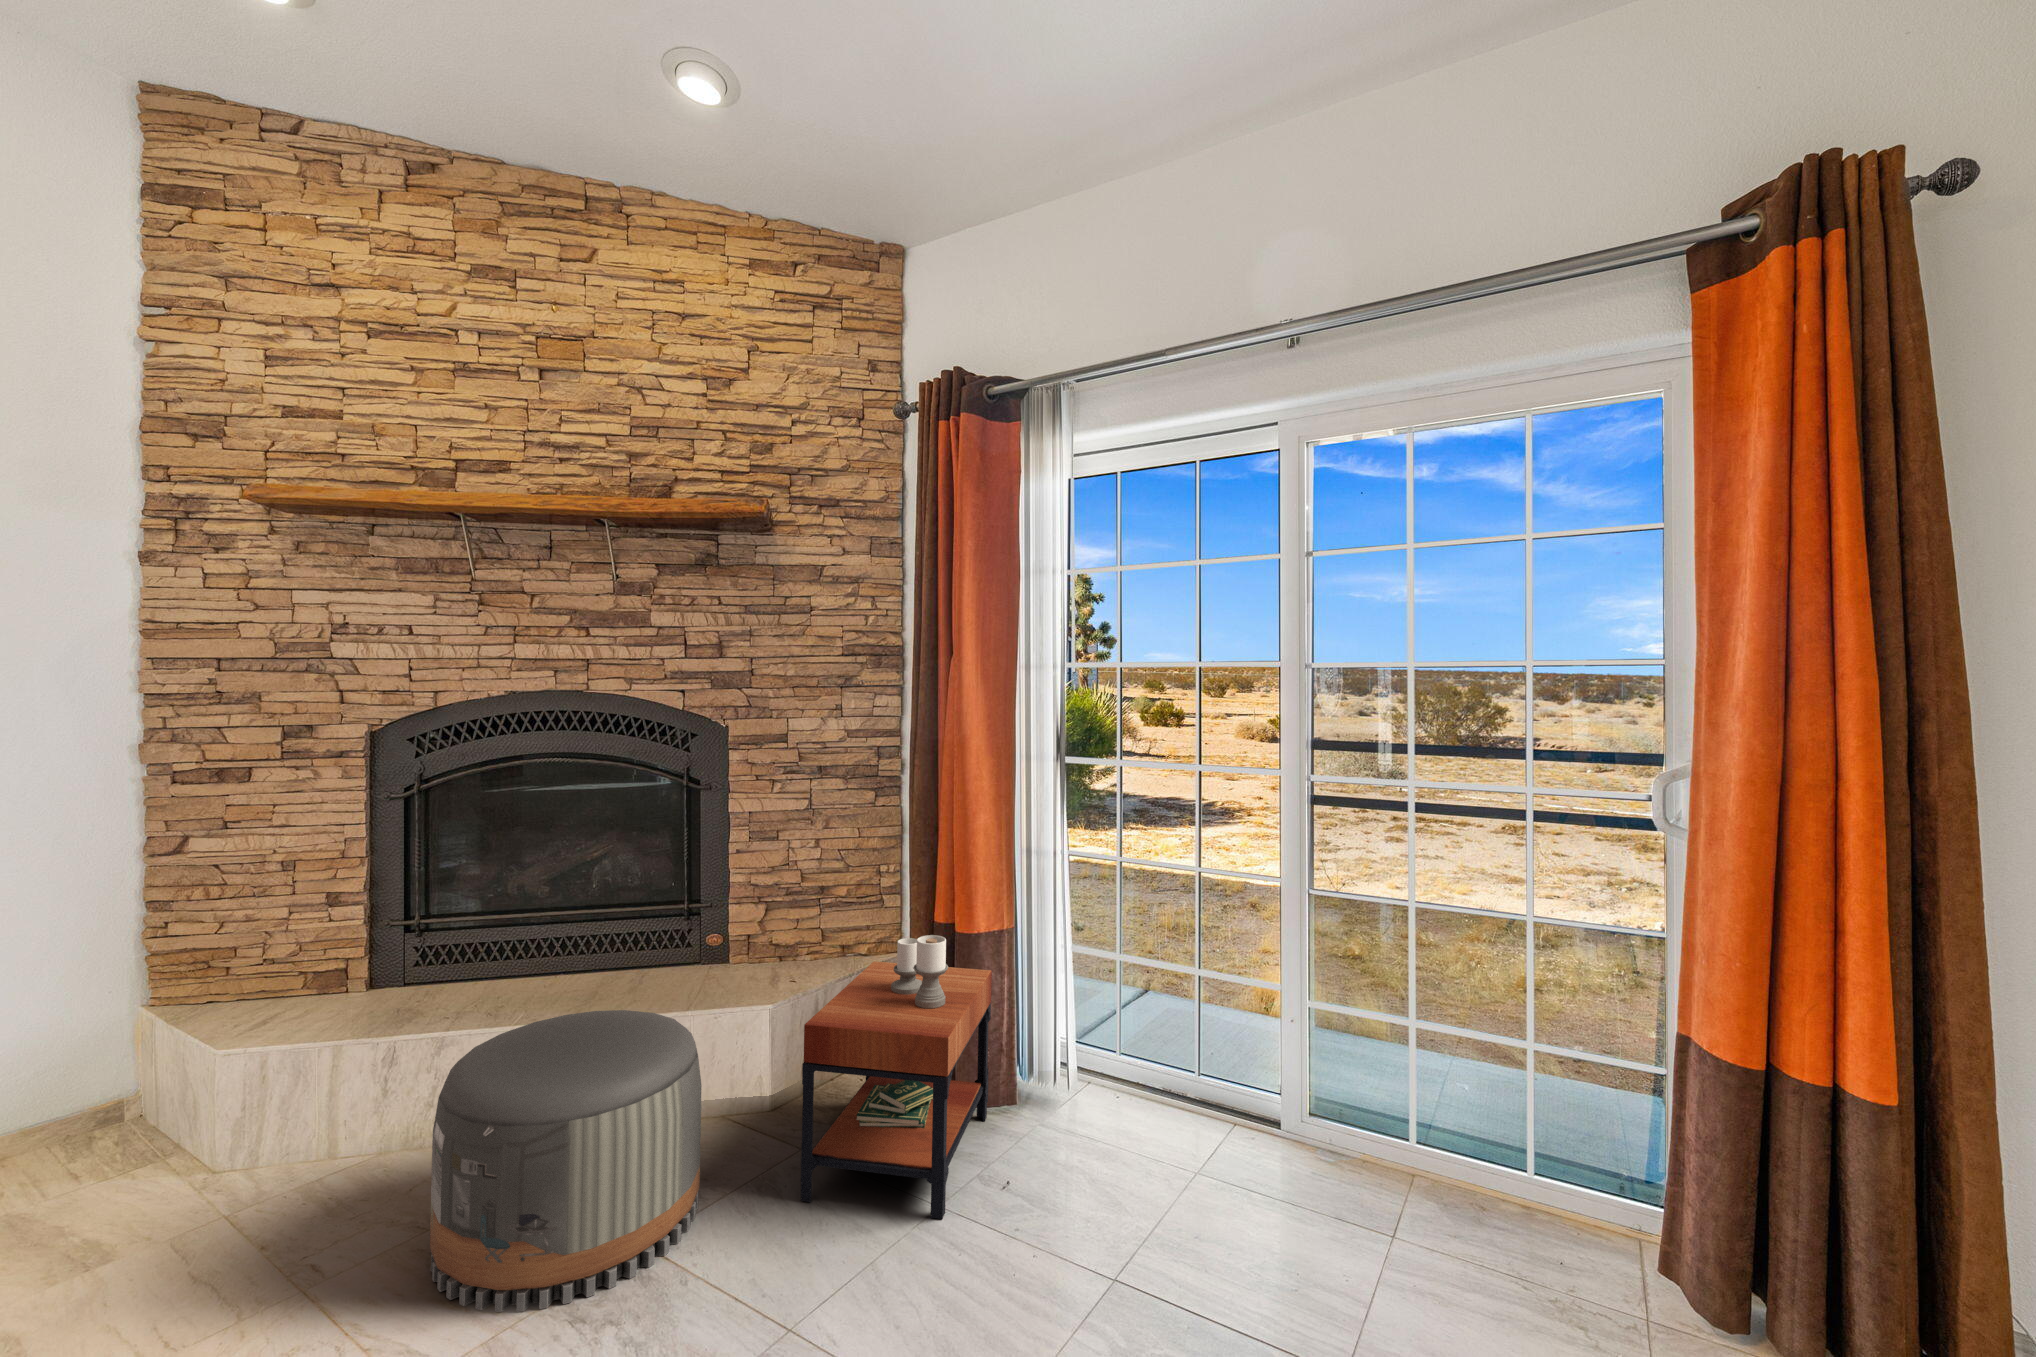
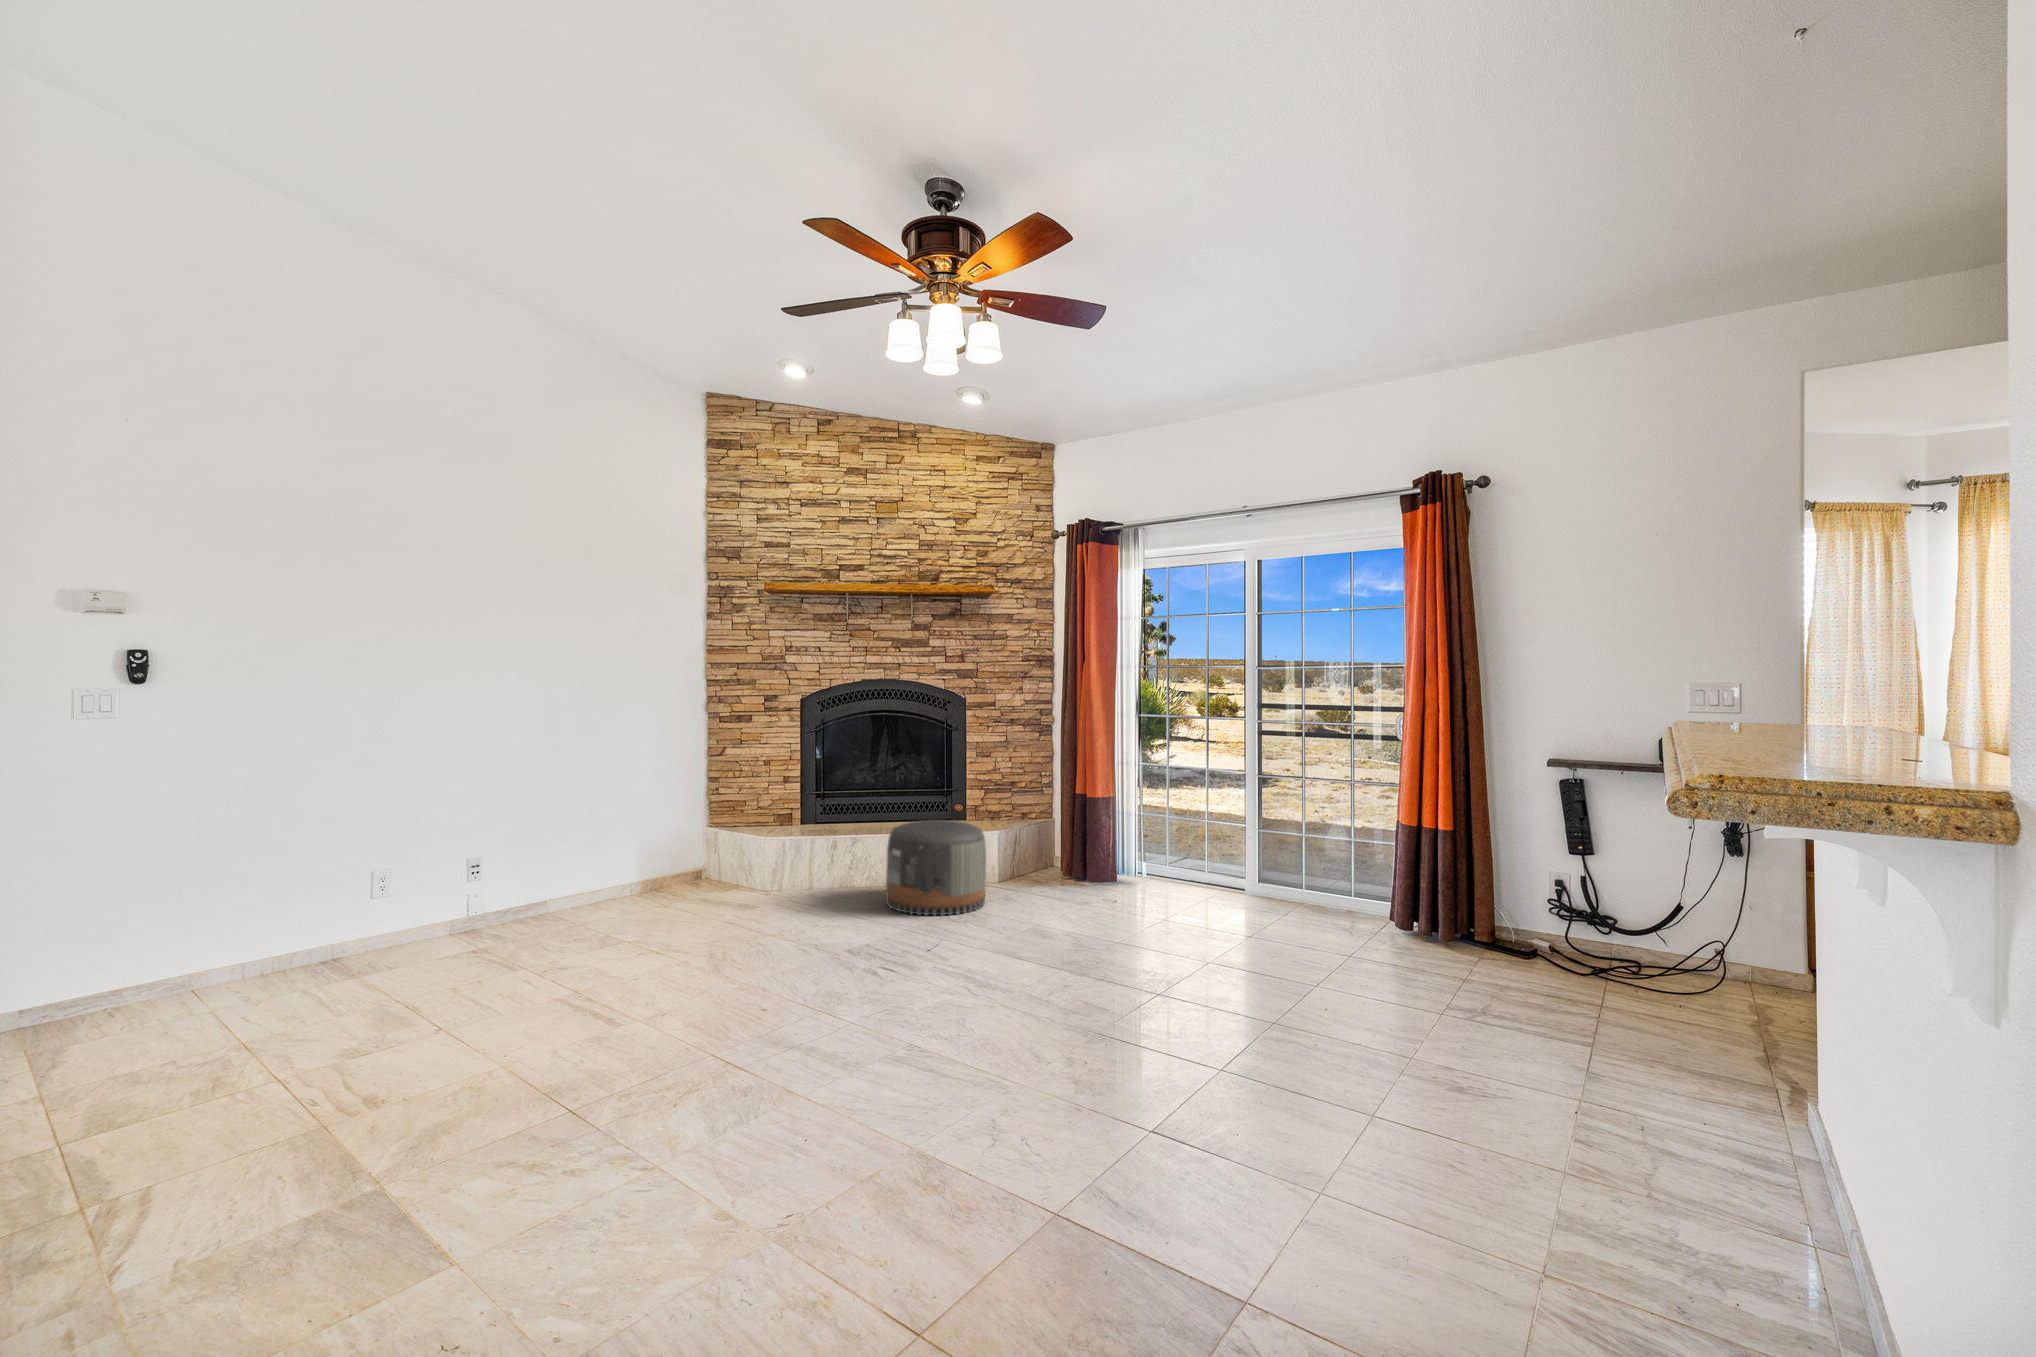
side table: present [801,935,992,1219] -> none [1028,791,1106,906]

